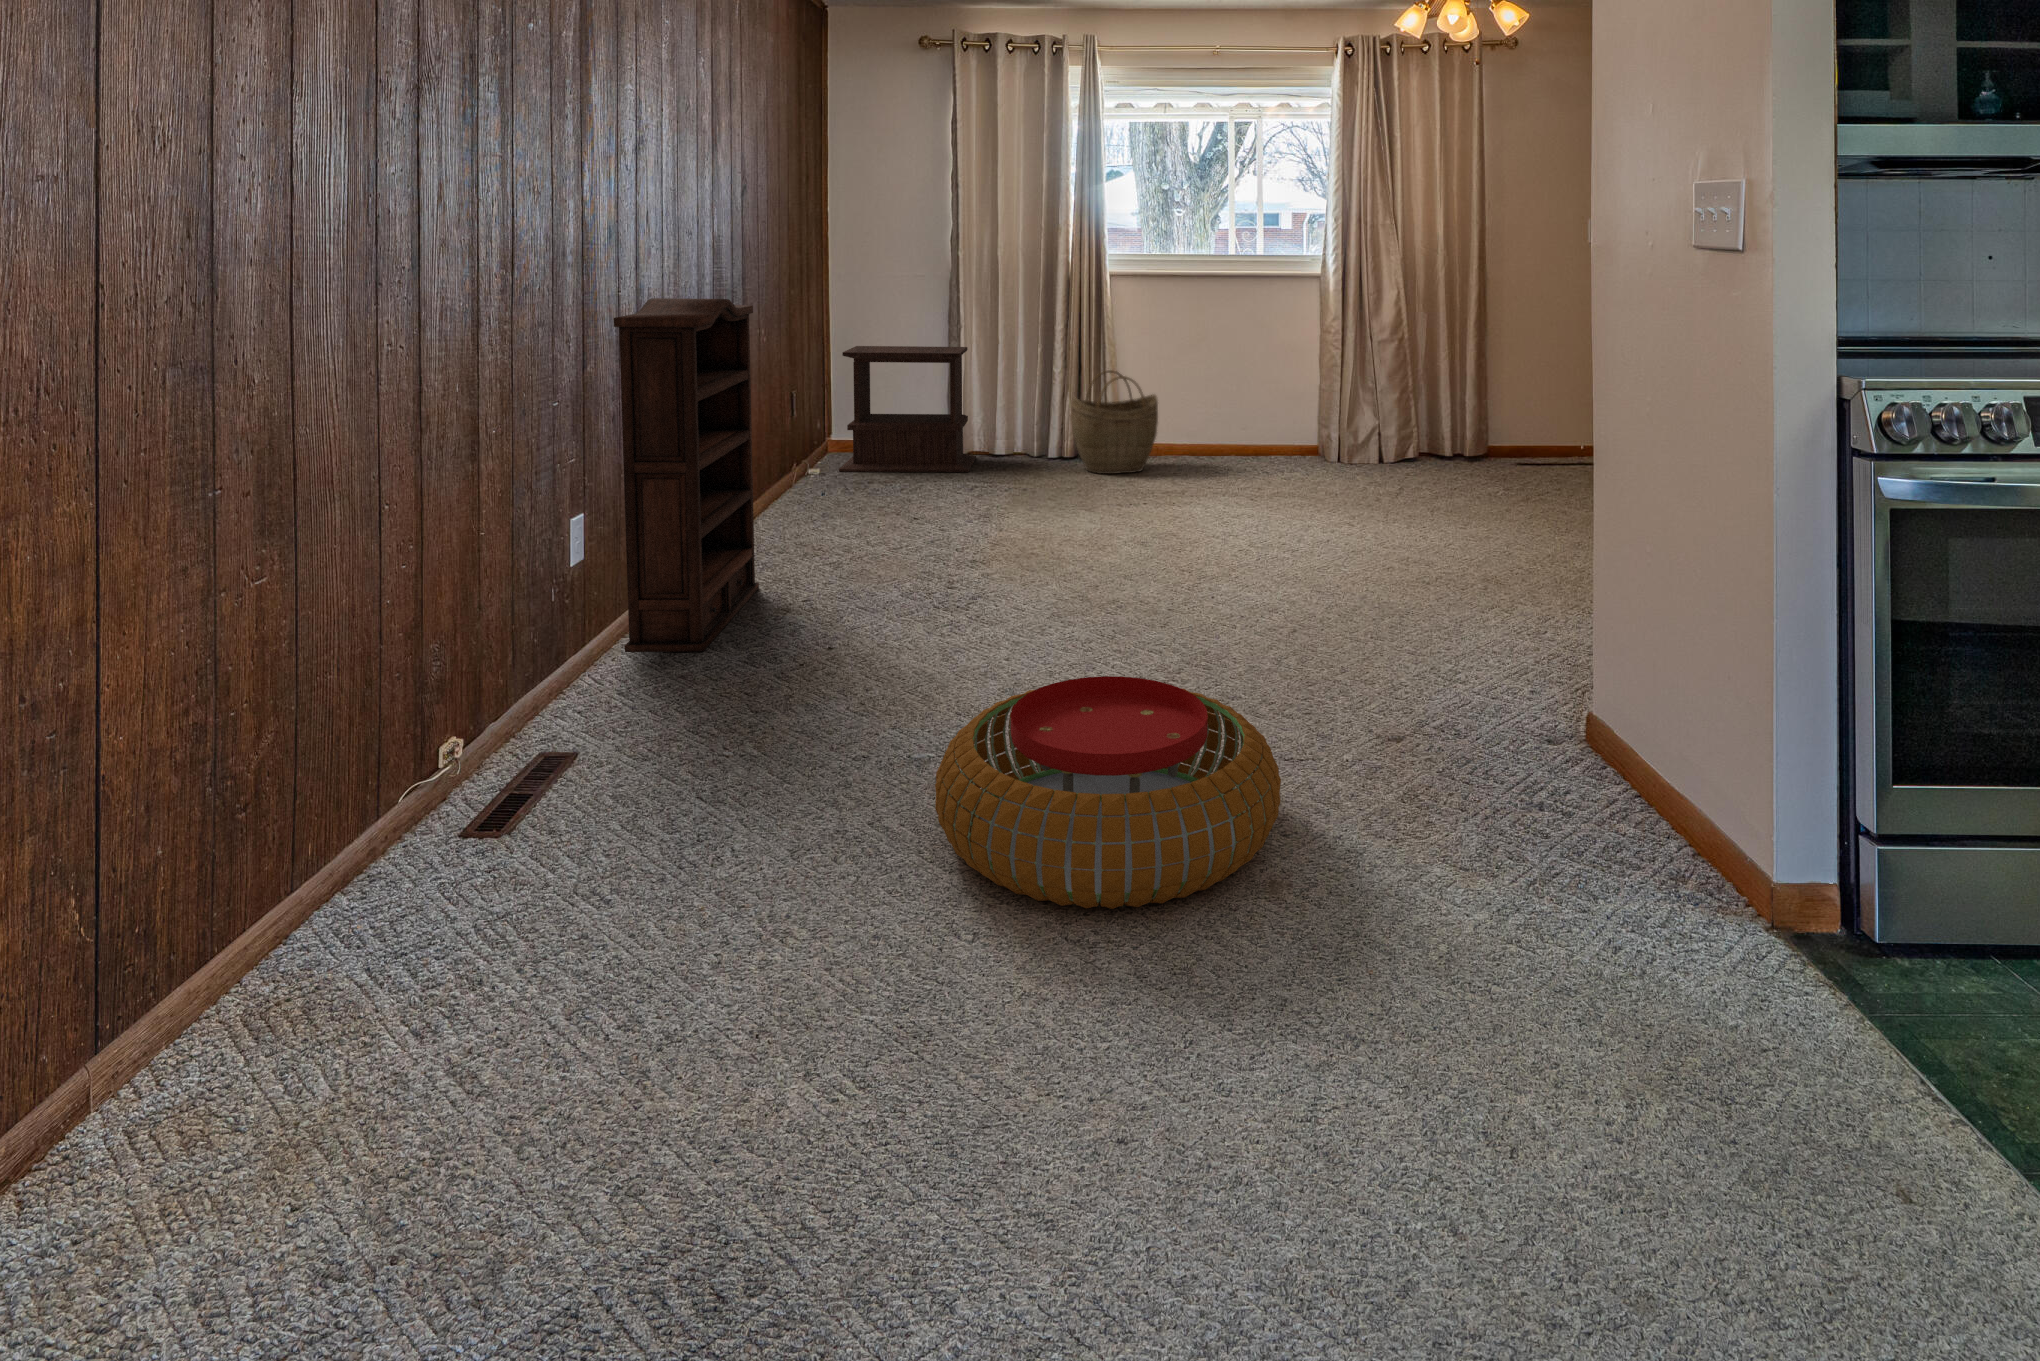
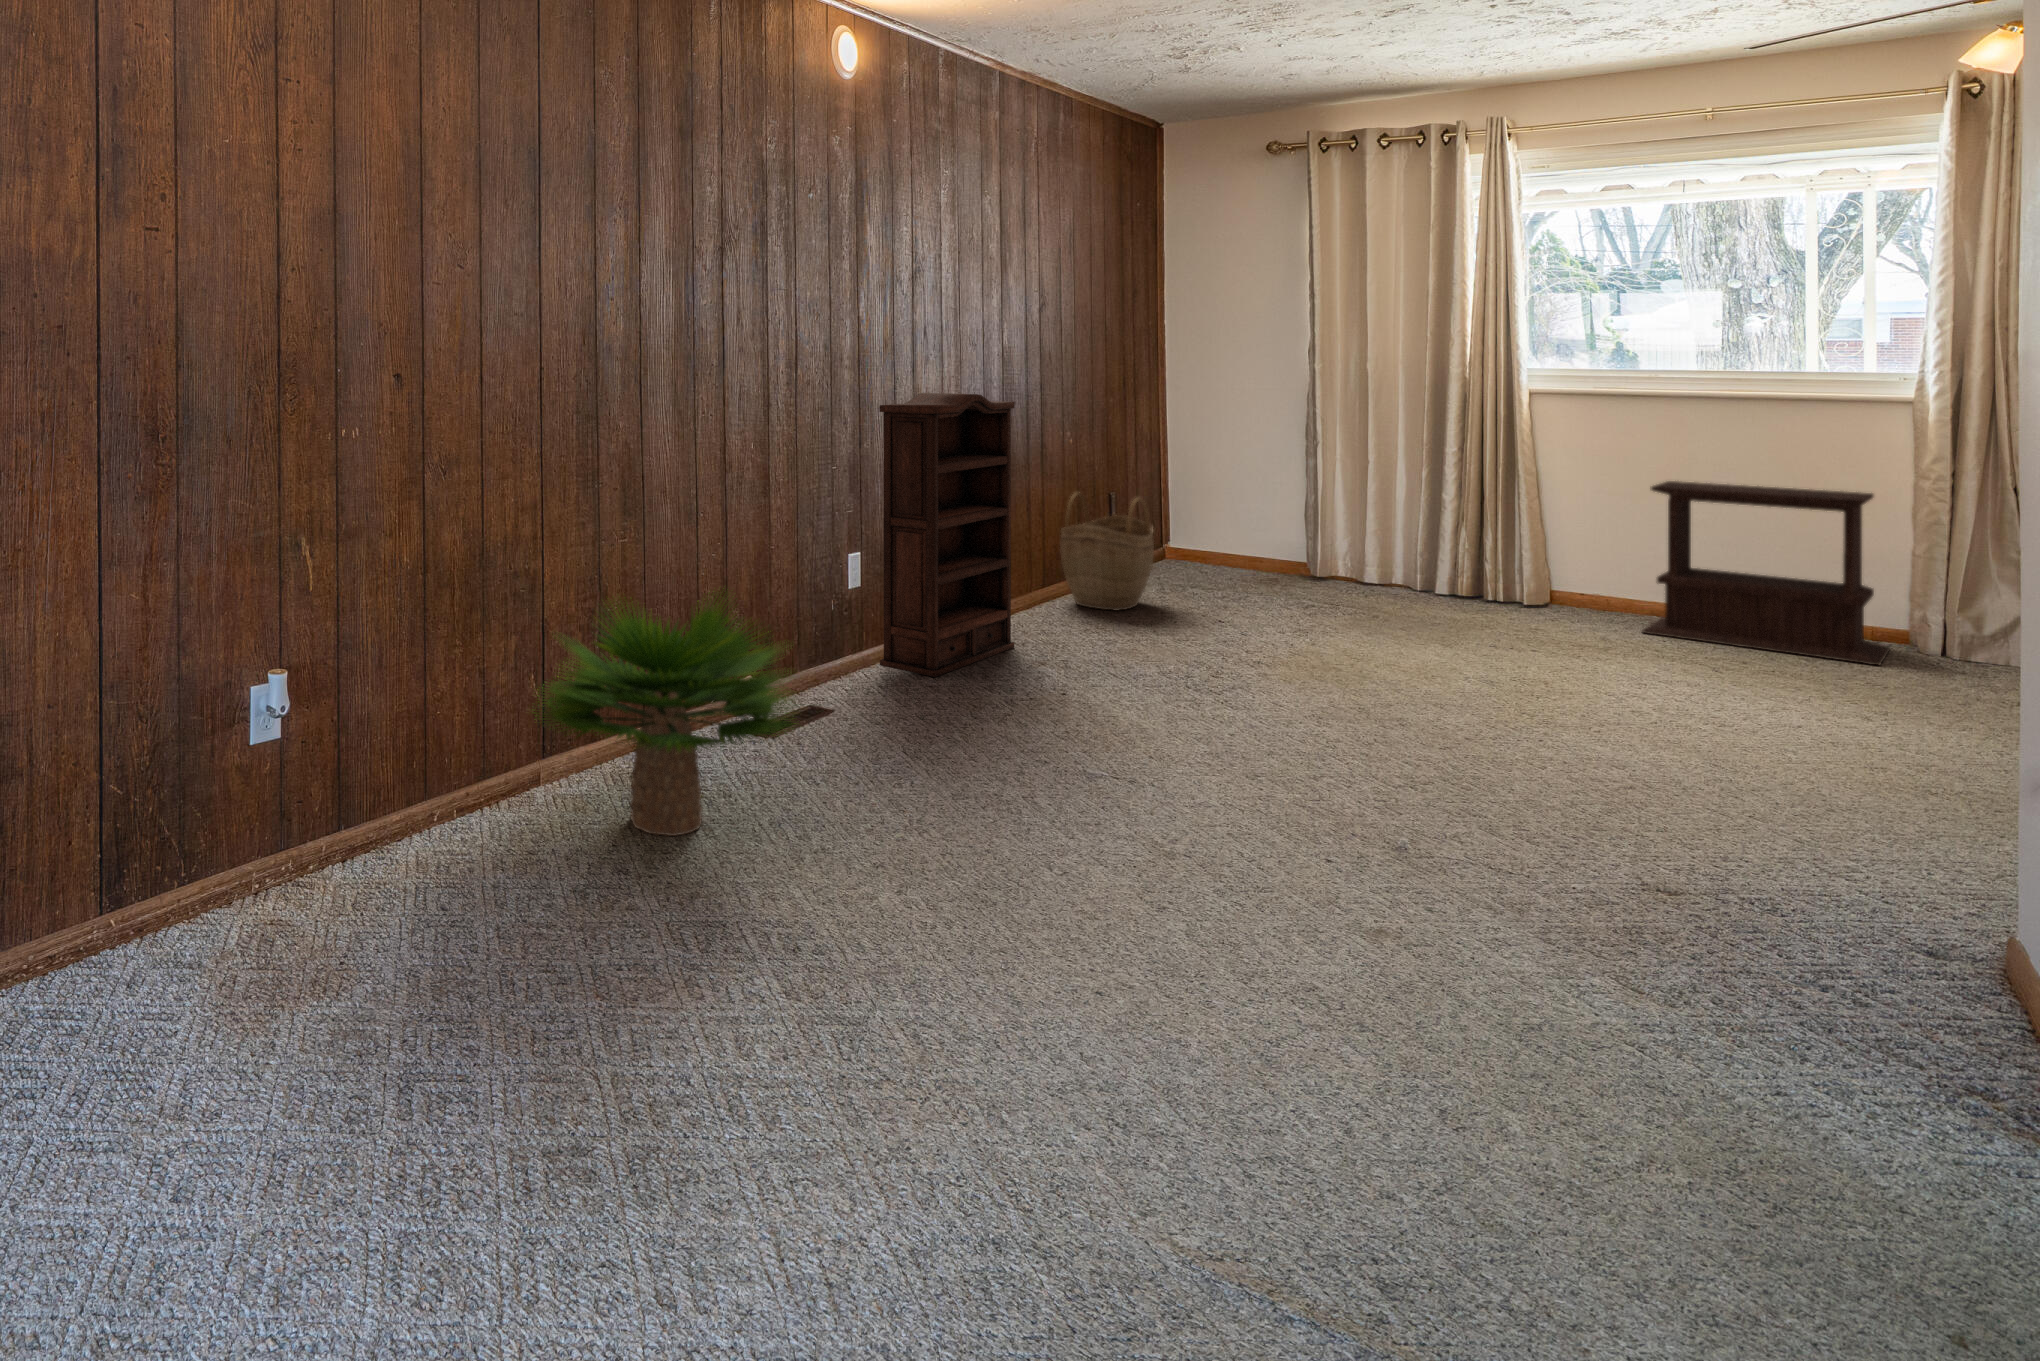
side table: present [839,346,976,472] -> present [1643,481,1890,665]
woven basket: present [1071,370,1158,474] -> present [1060,492,1154,610]
potted plant: none [193,628,731,1071] -> present [535,591,792,836]
pouf: present [935,676,1281,909] -> none [994,733,1353,936]

